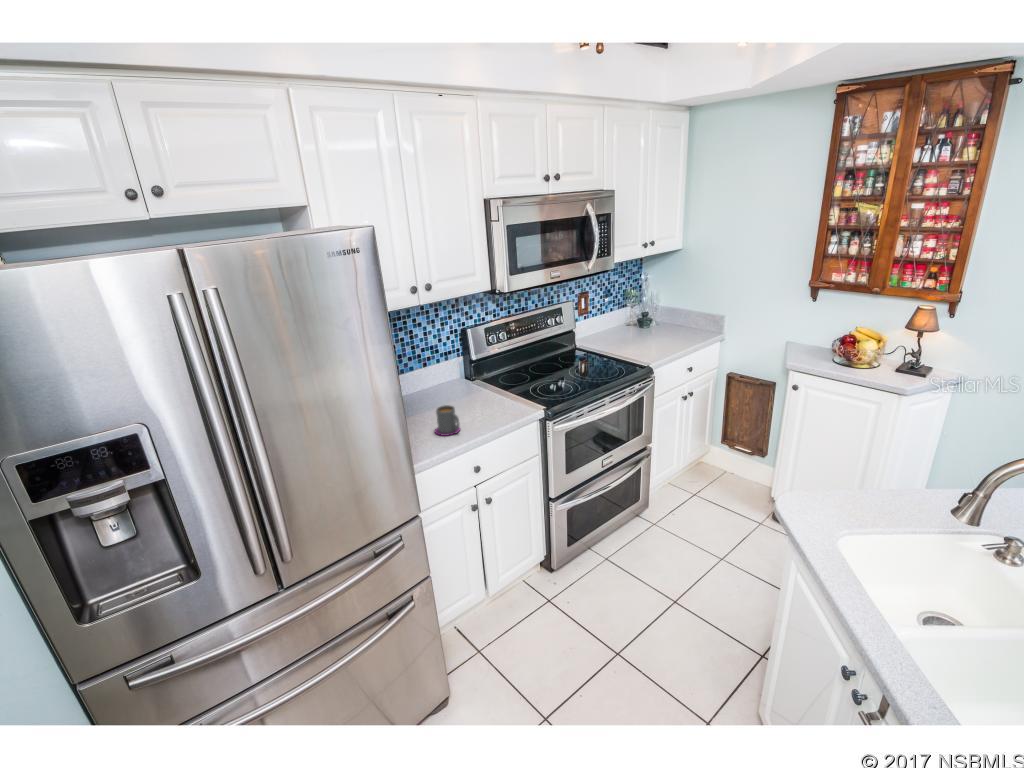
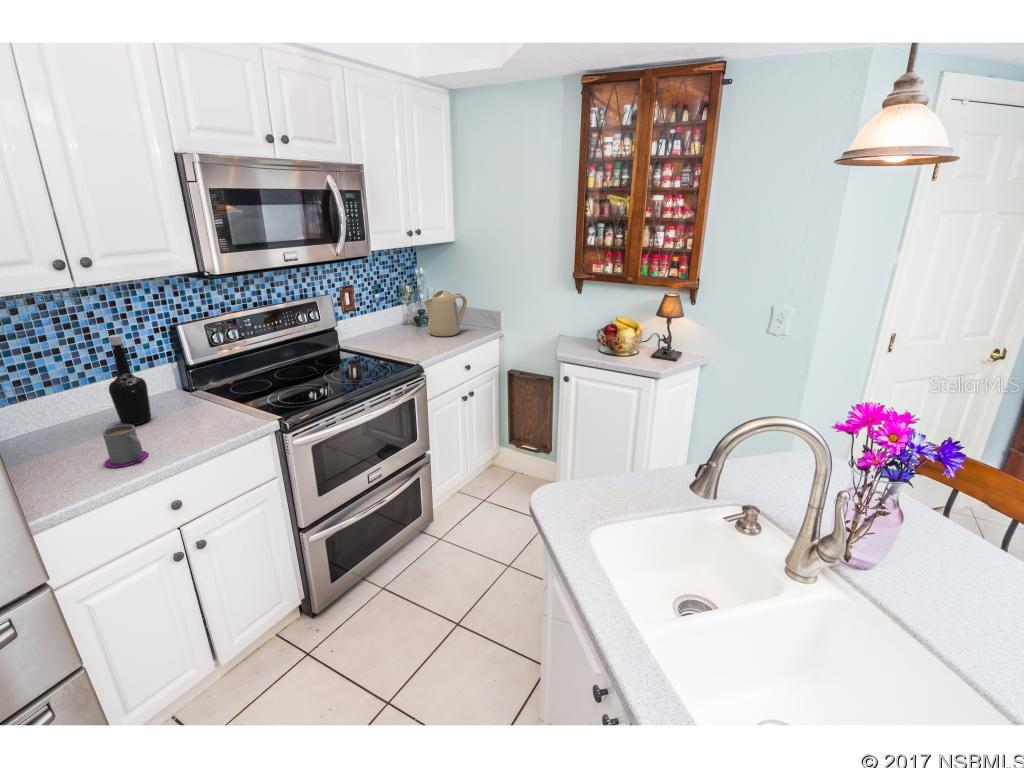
kettle: none [650,296,692,339] -> present [424,291,467,336]
bottle: none [428,338,452,405] -> present [109,335,151,425]

